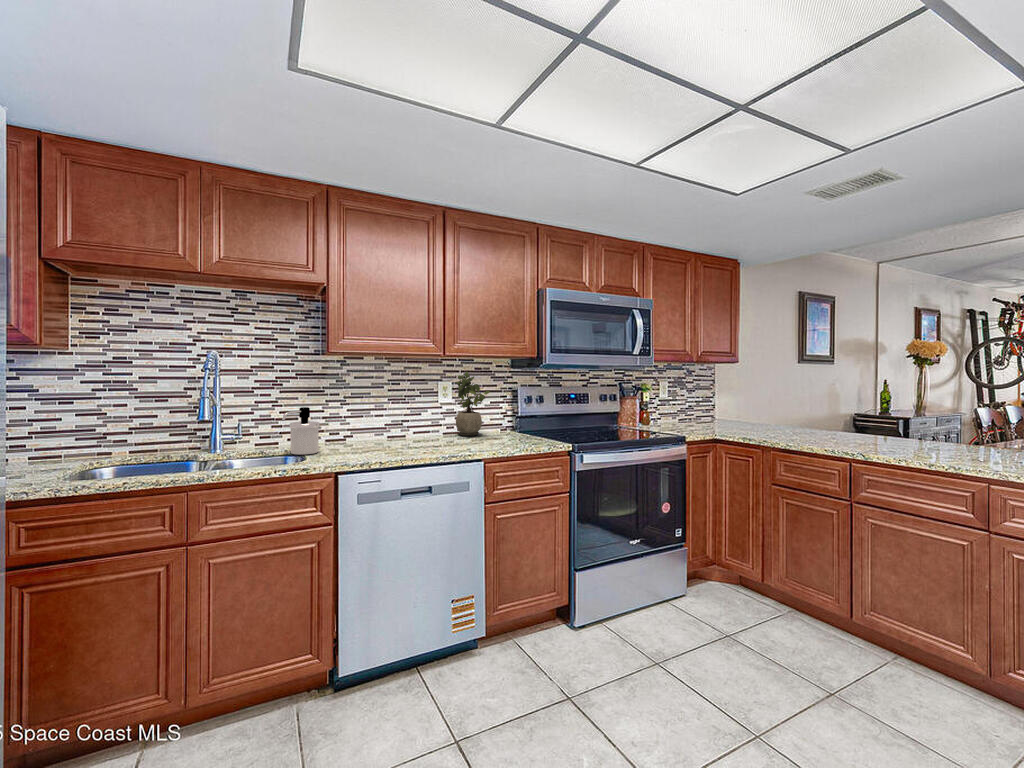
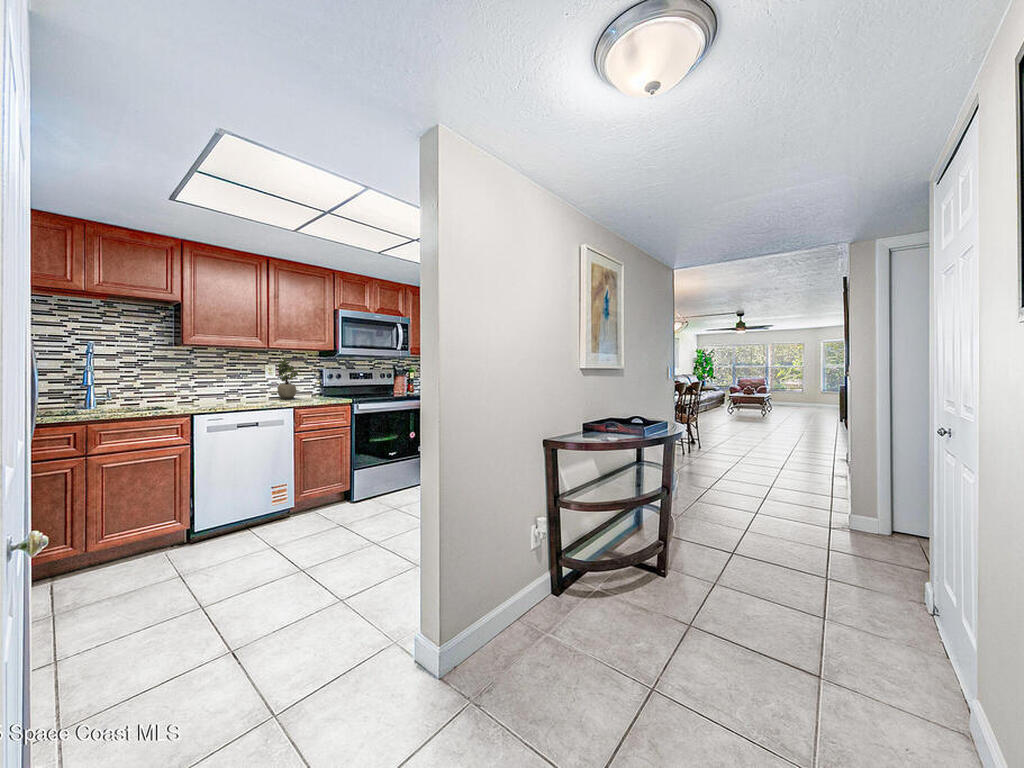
soap dispenser: present [282,407,320,455] -> none [148,378,175,408]

